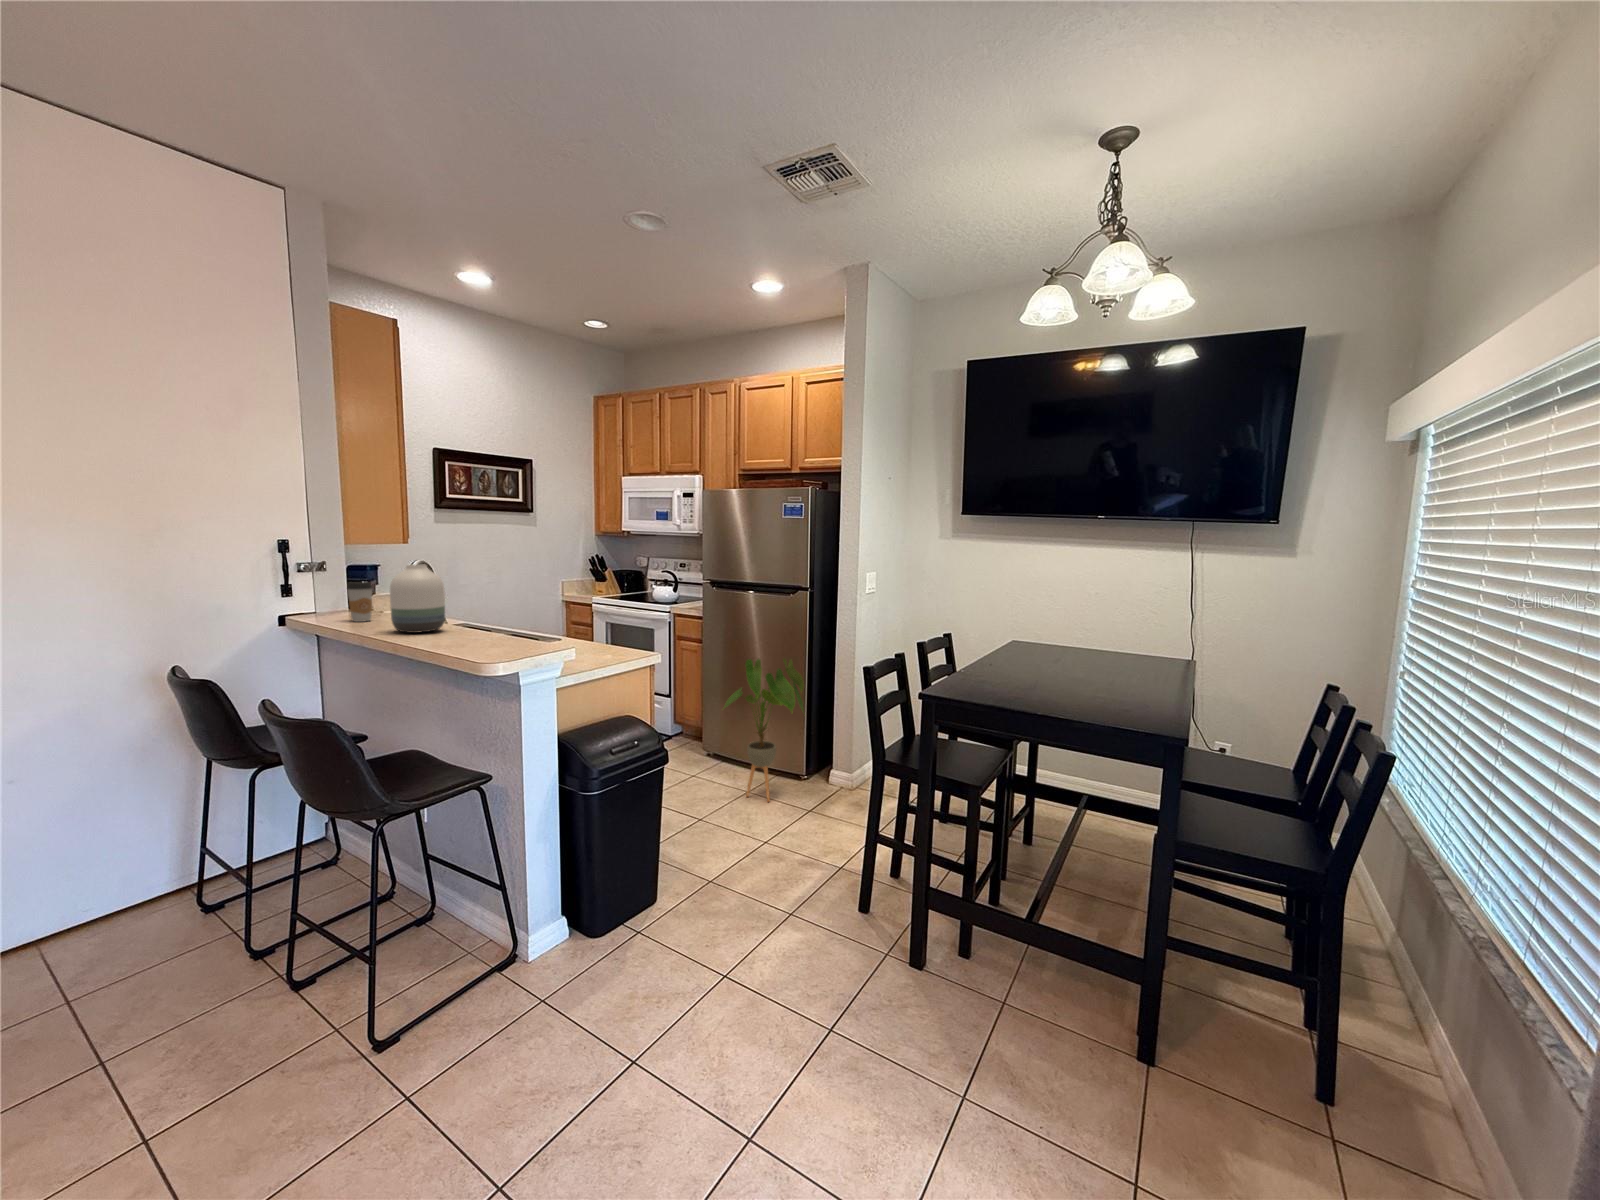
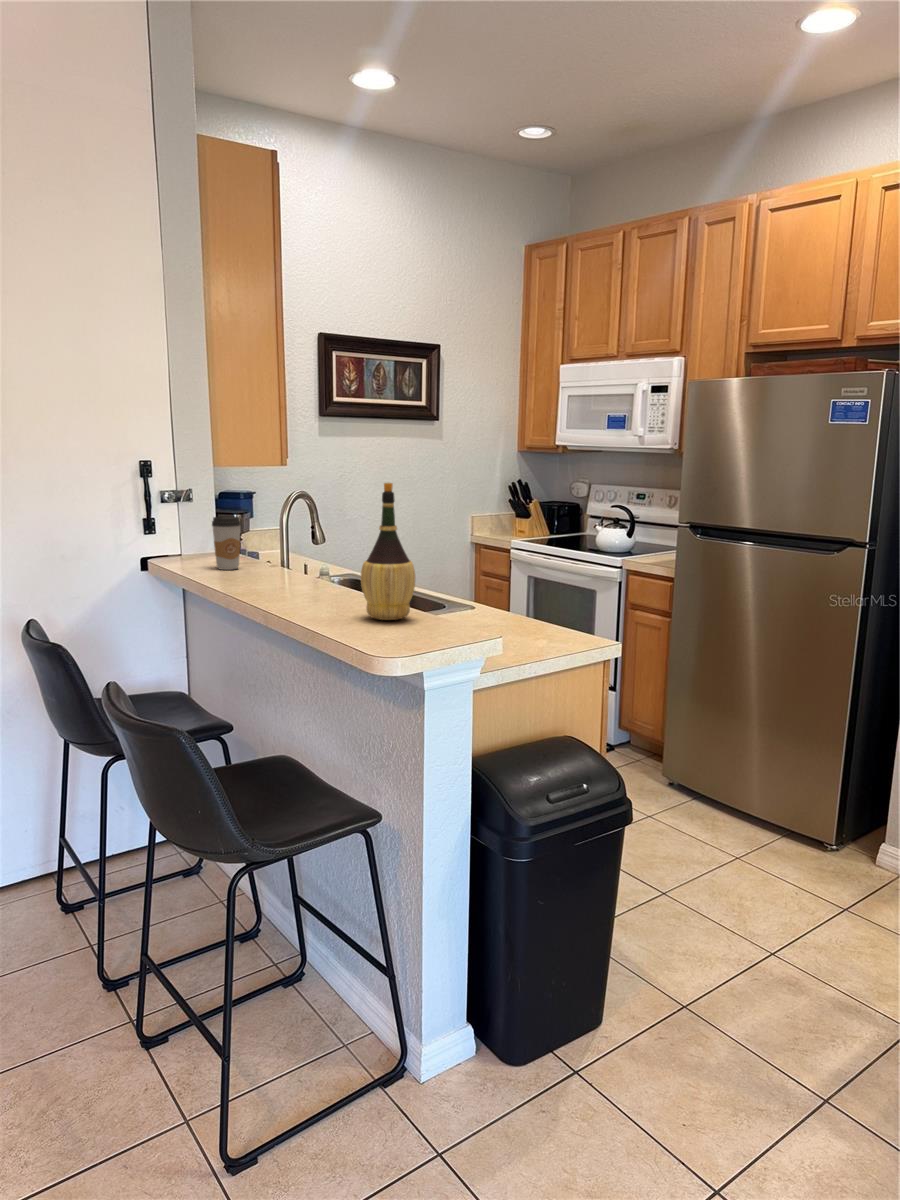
wine bottle: none [473,553,513,645] -> present [361,483,415,620]
vase: present [390,565,445,633] -> none [259,495,326,591]
house plant: present [724,659,804,802] -> none [704,654,848,881]

